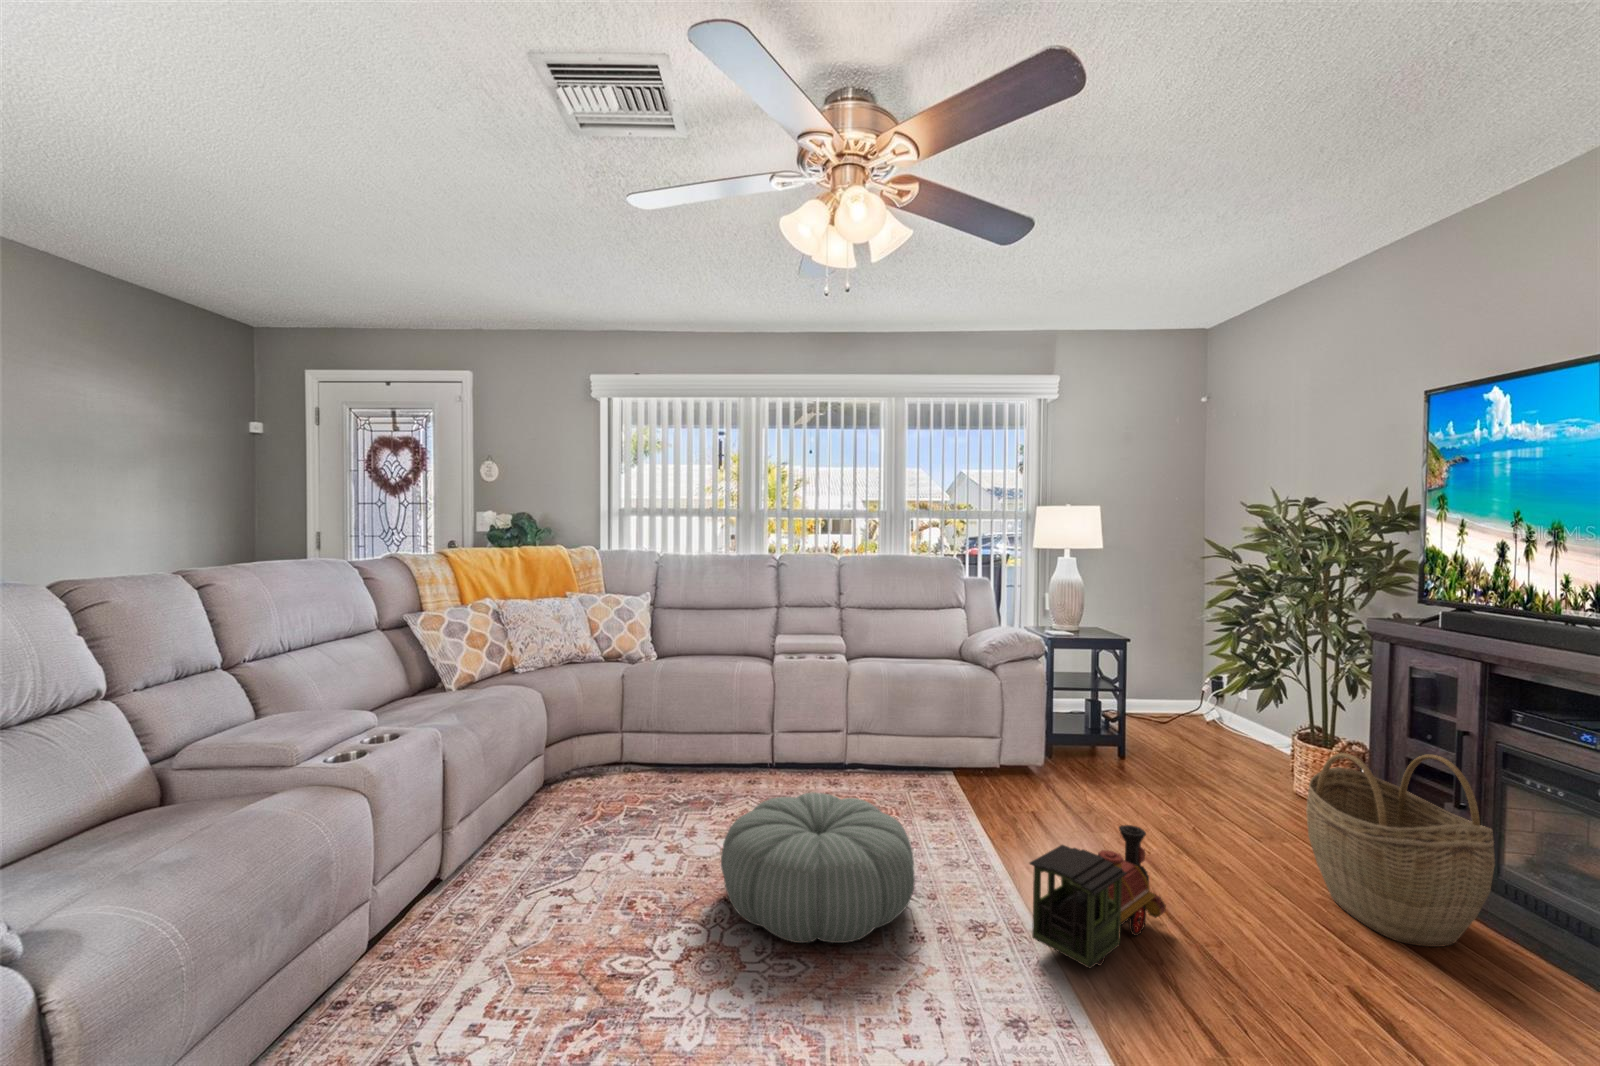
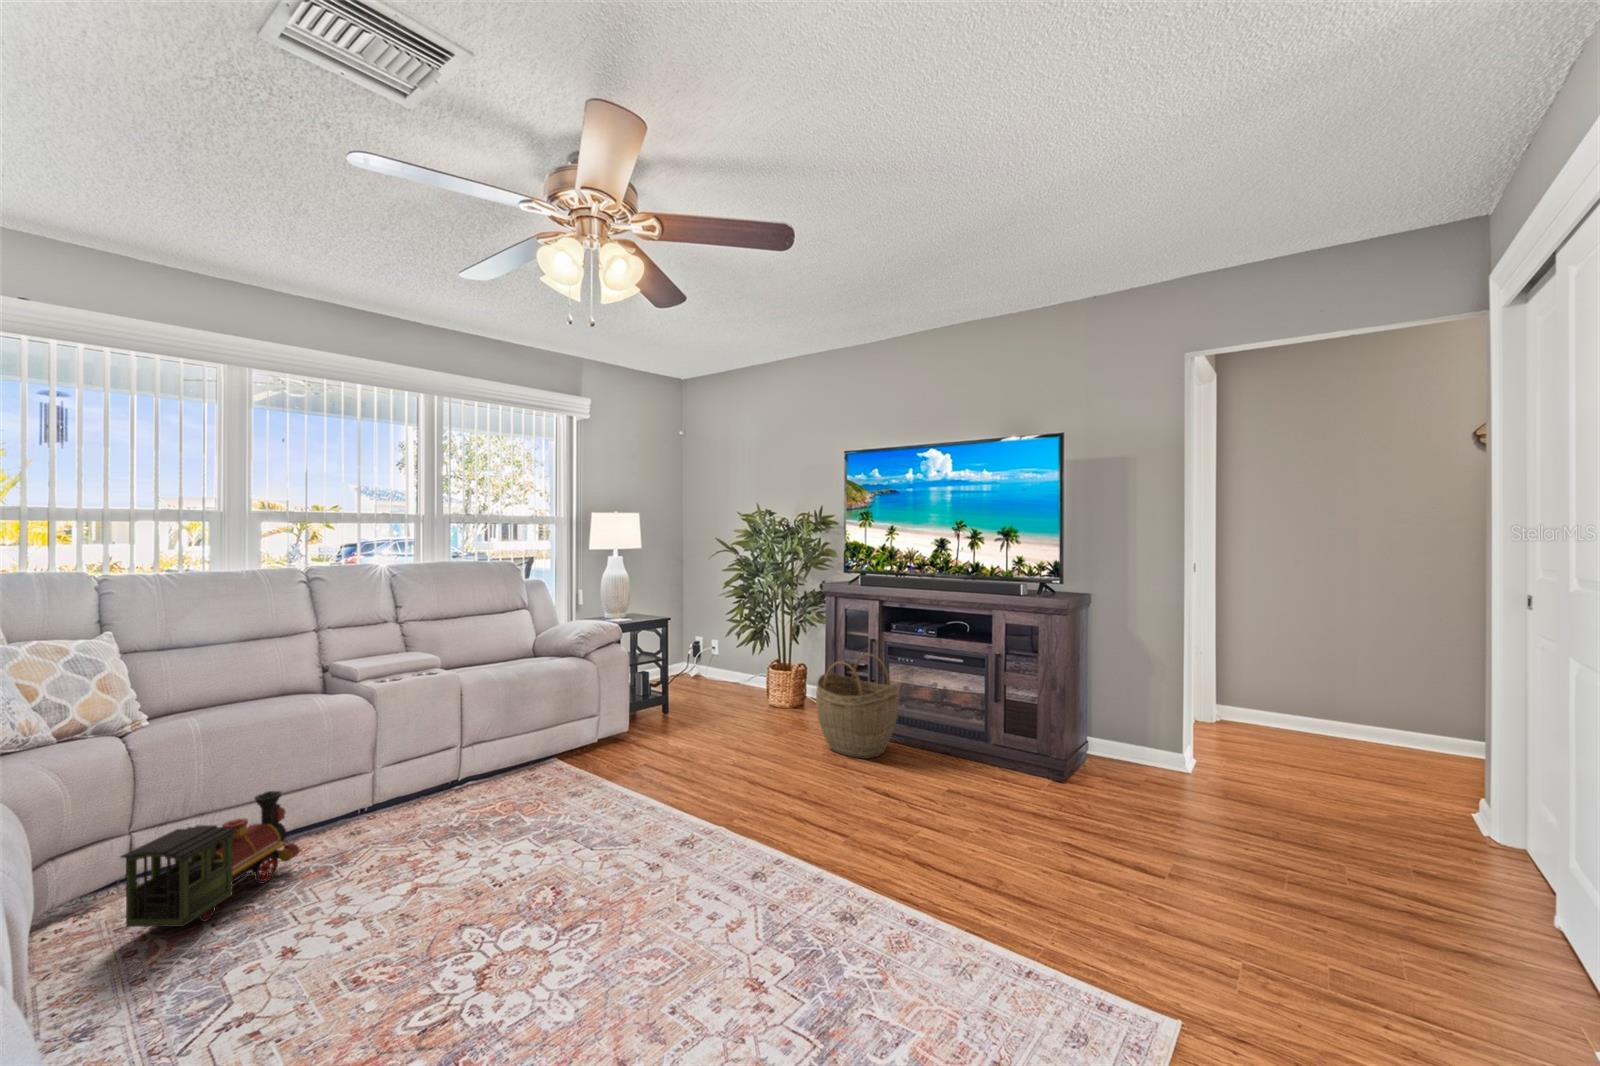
pouf: present [721,792,915,943] -> none [452,783,645,922]
toy train: present [1030,825,1166,969] -> present [121,791,300,927]

